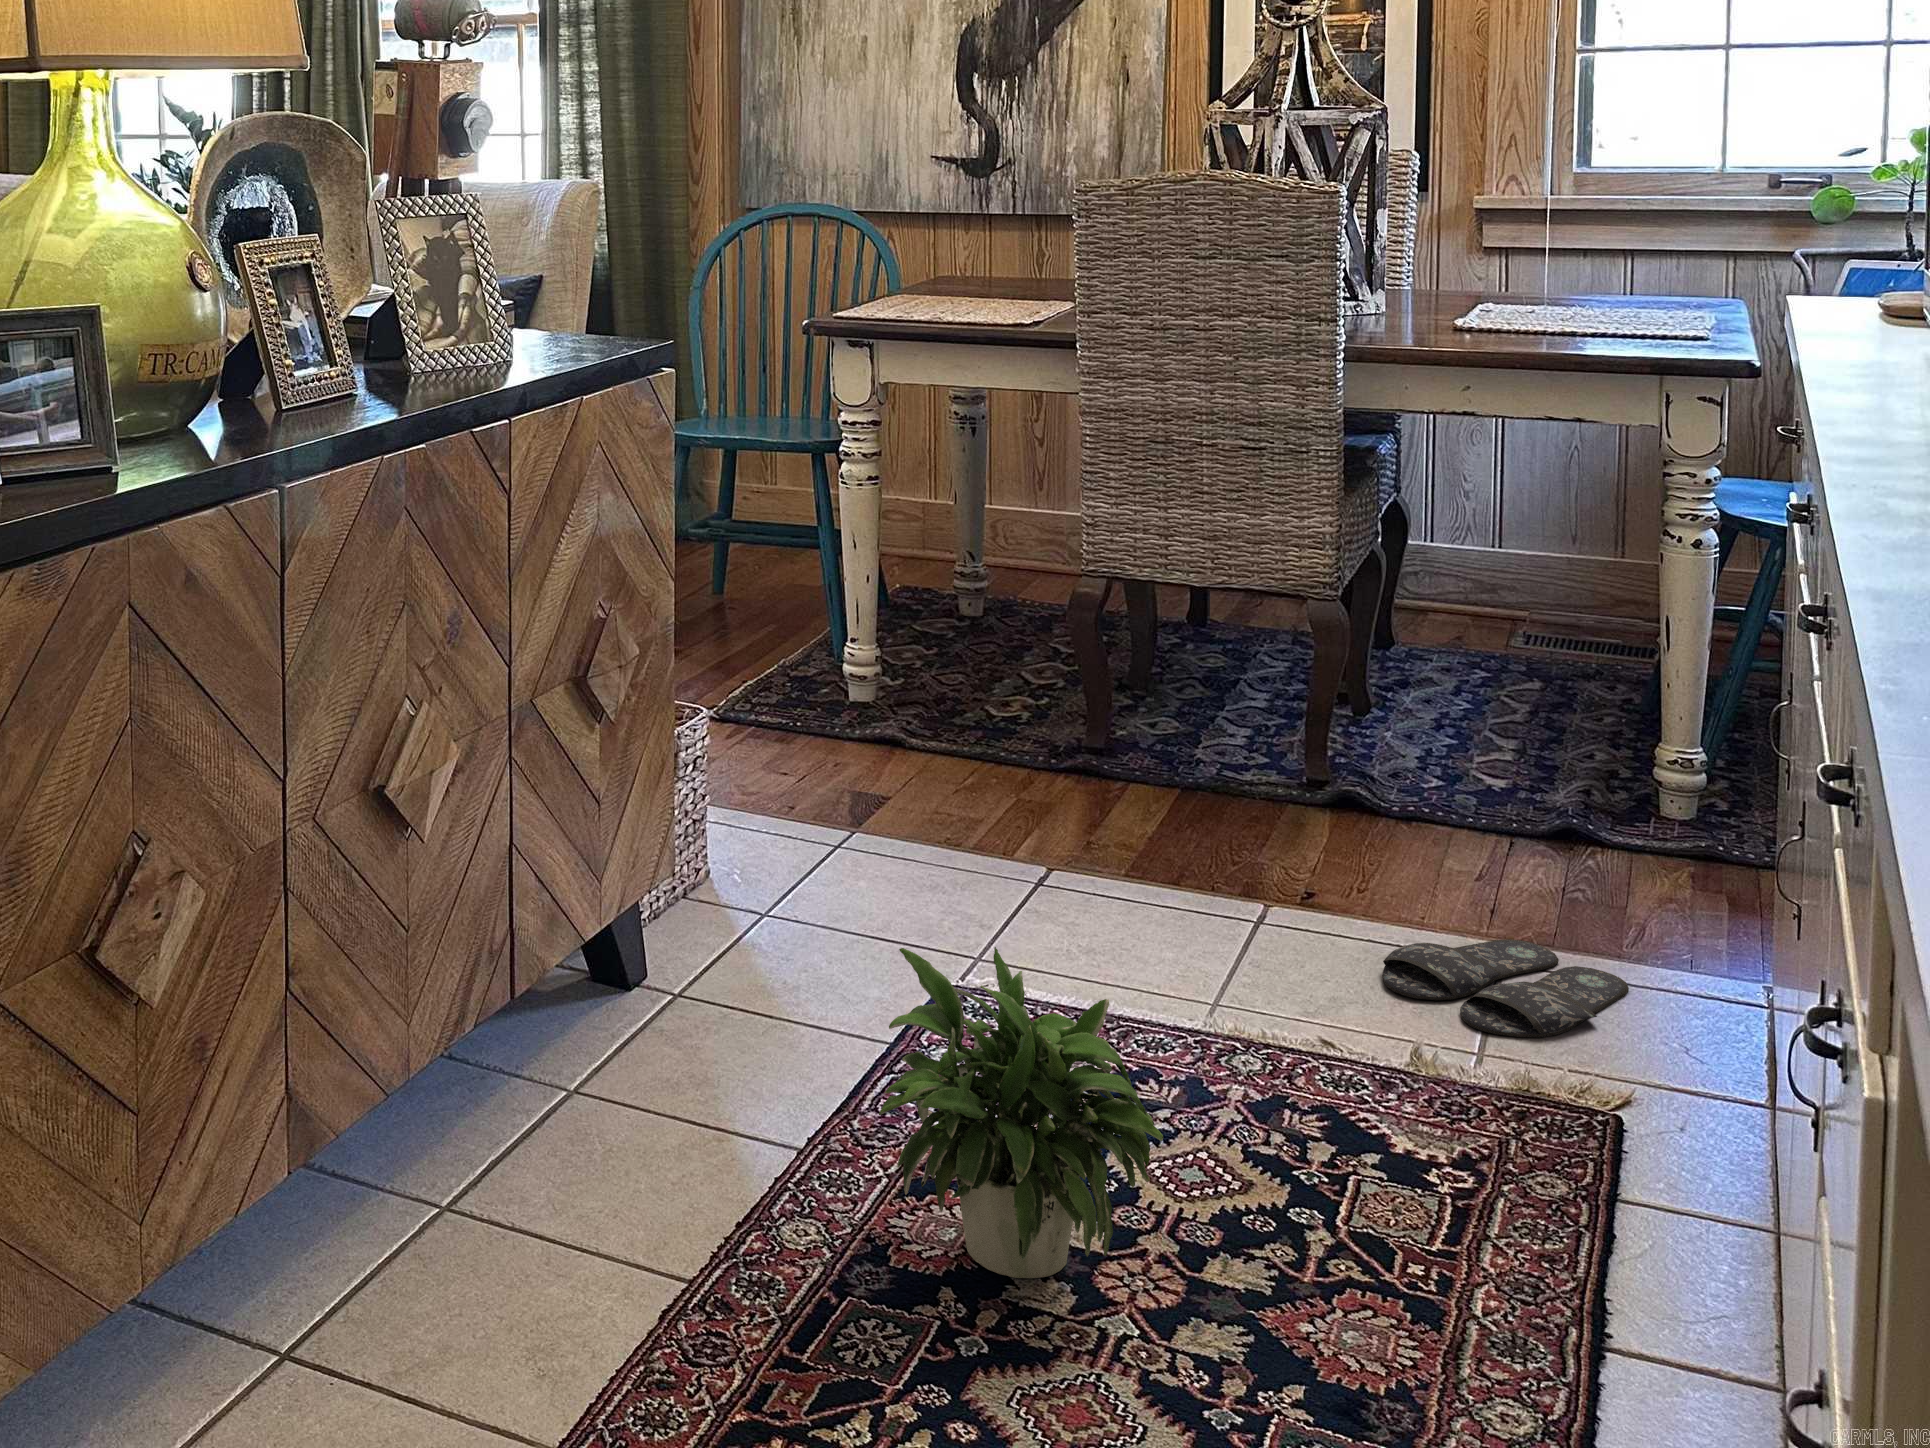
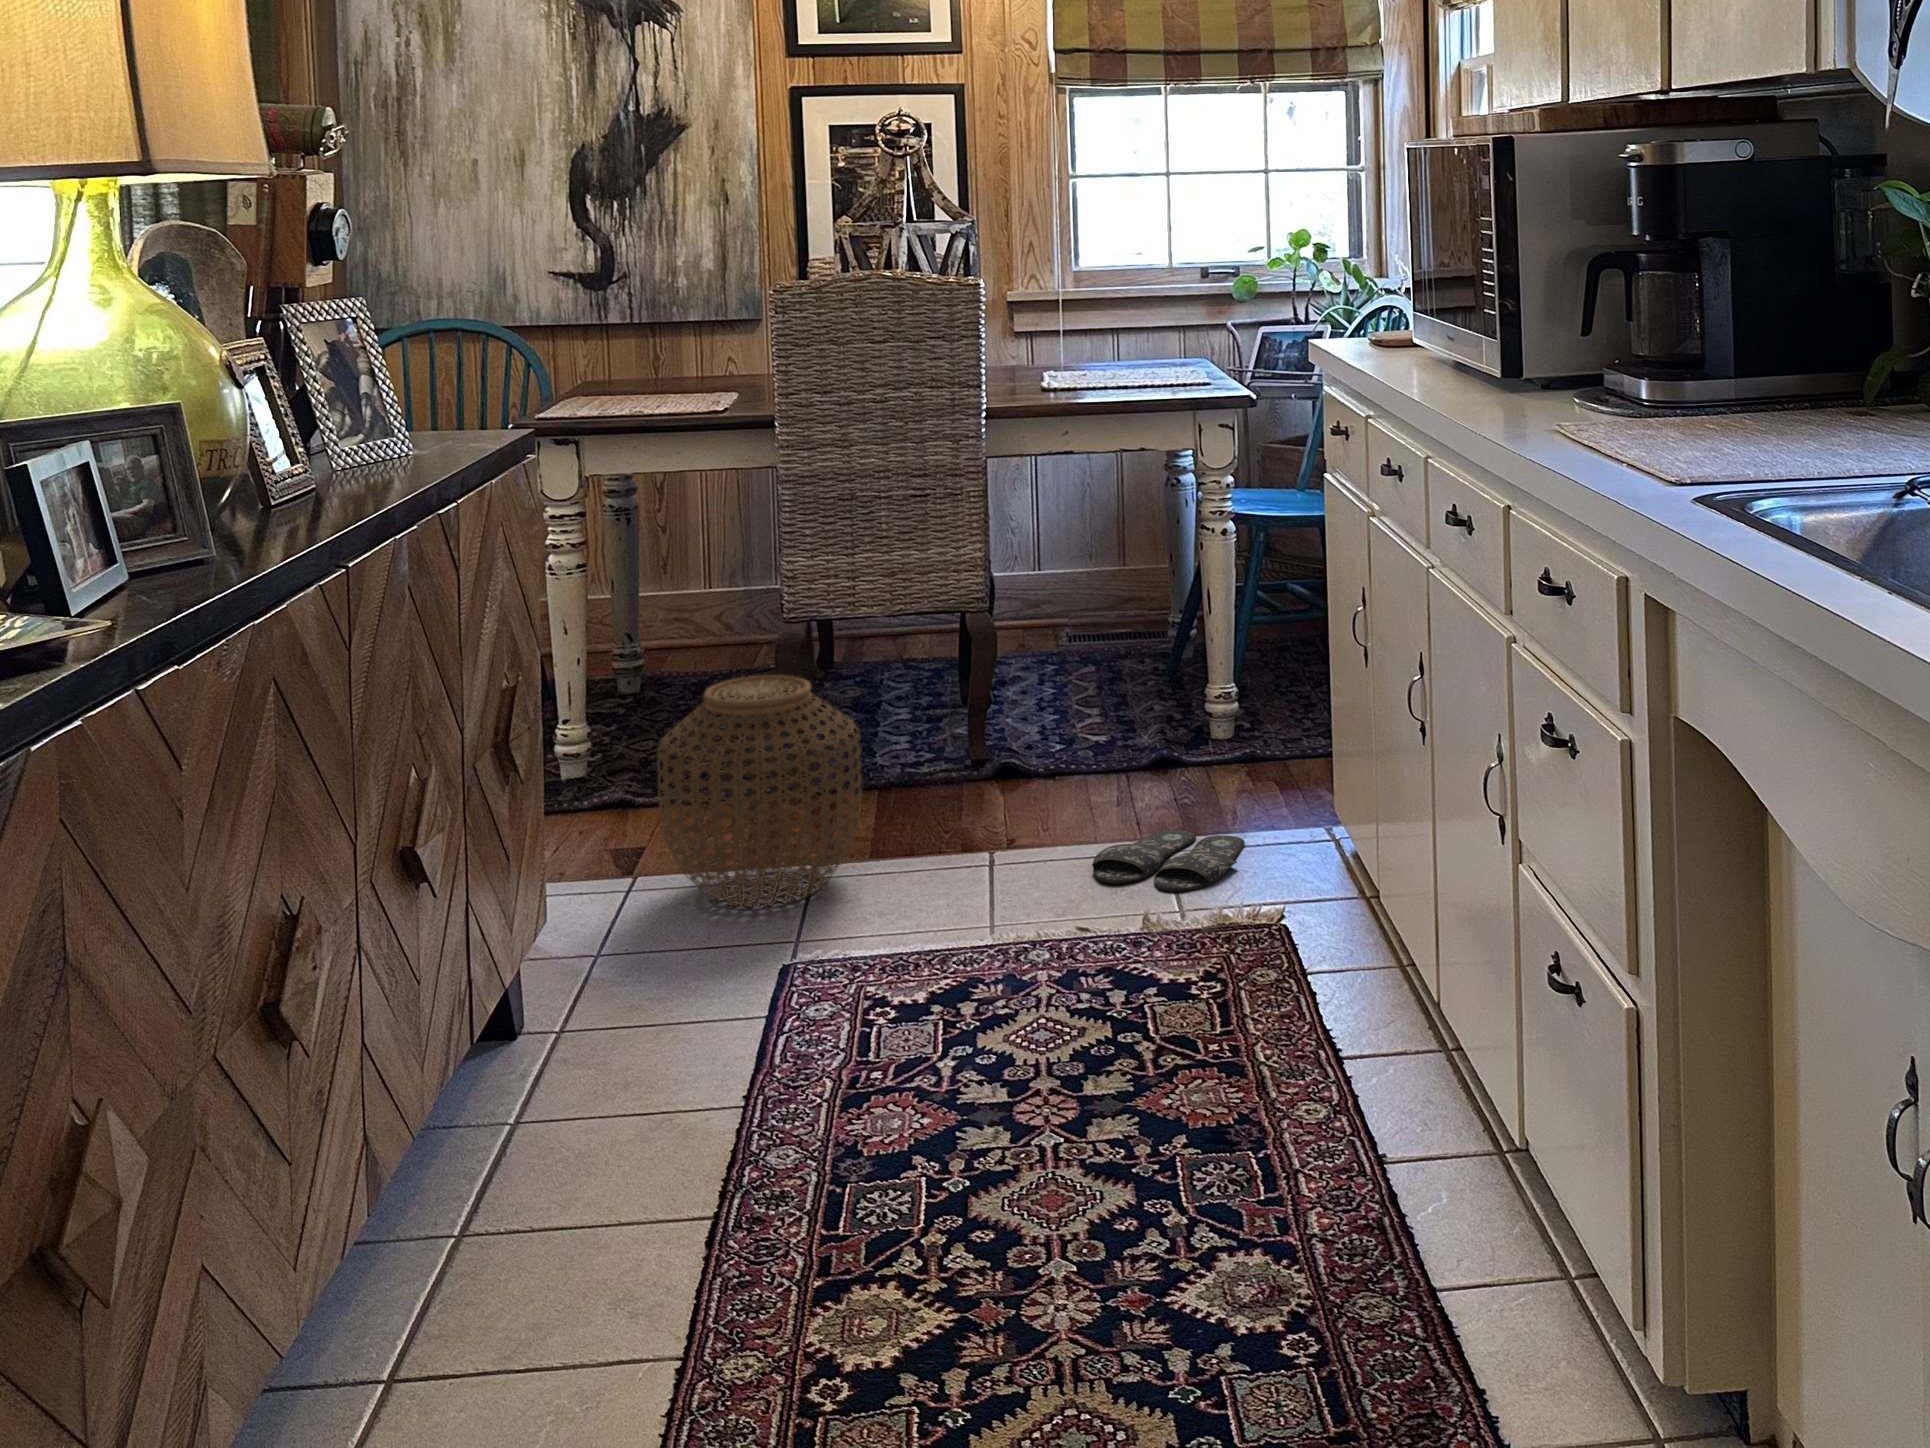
woven basket: none [866,639,1101,904] -> present [657,675,862,907]
potted plant: present [879,947,1163,1278] -> none [828,886,1066,1144]

